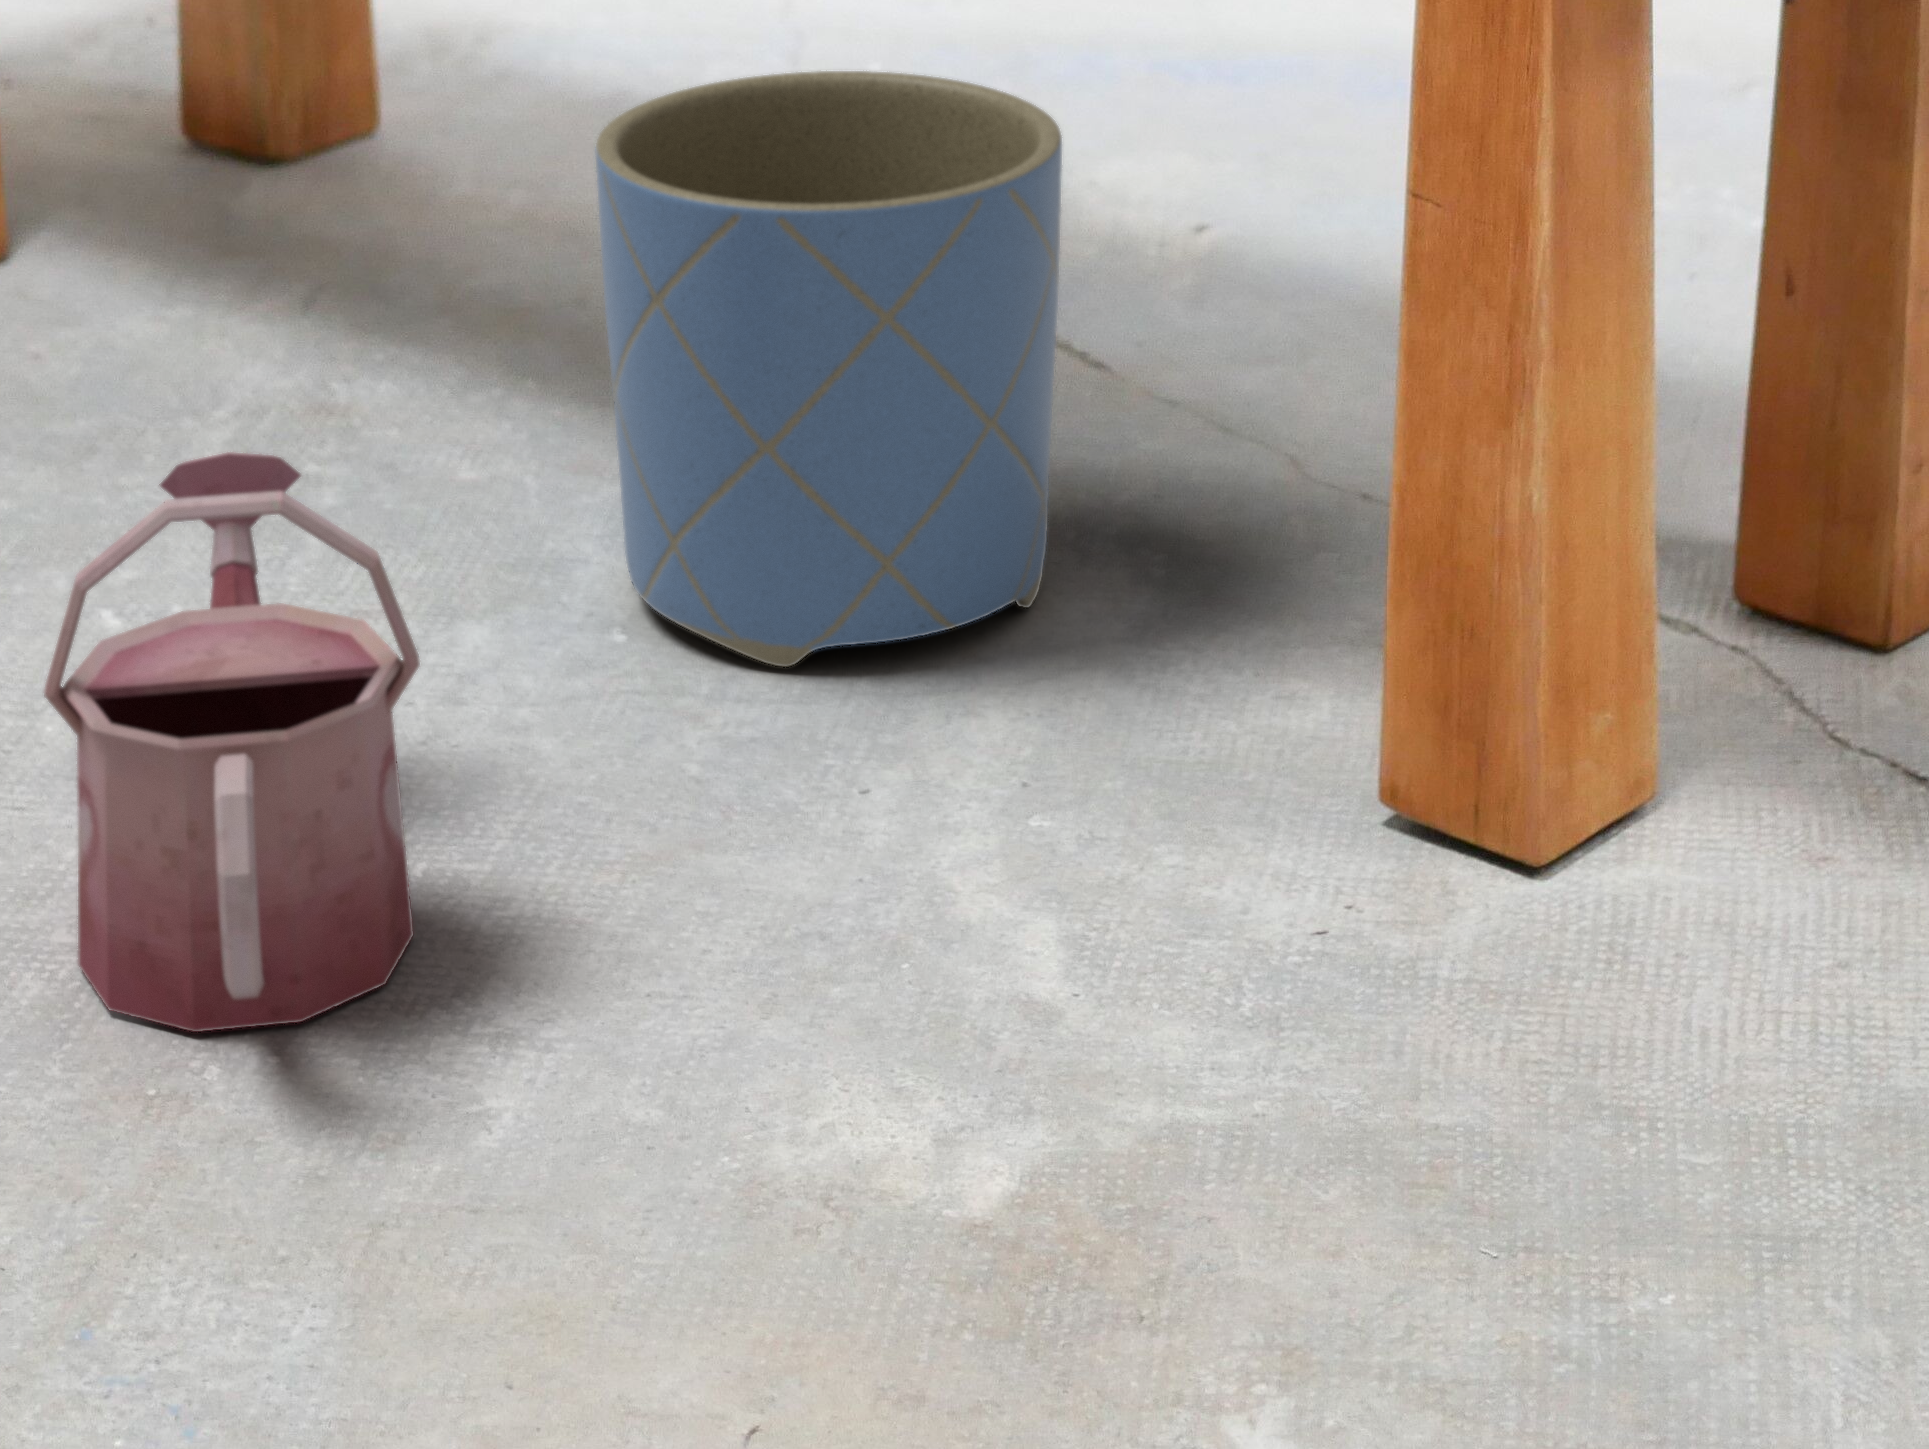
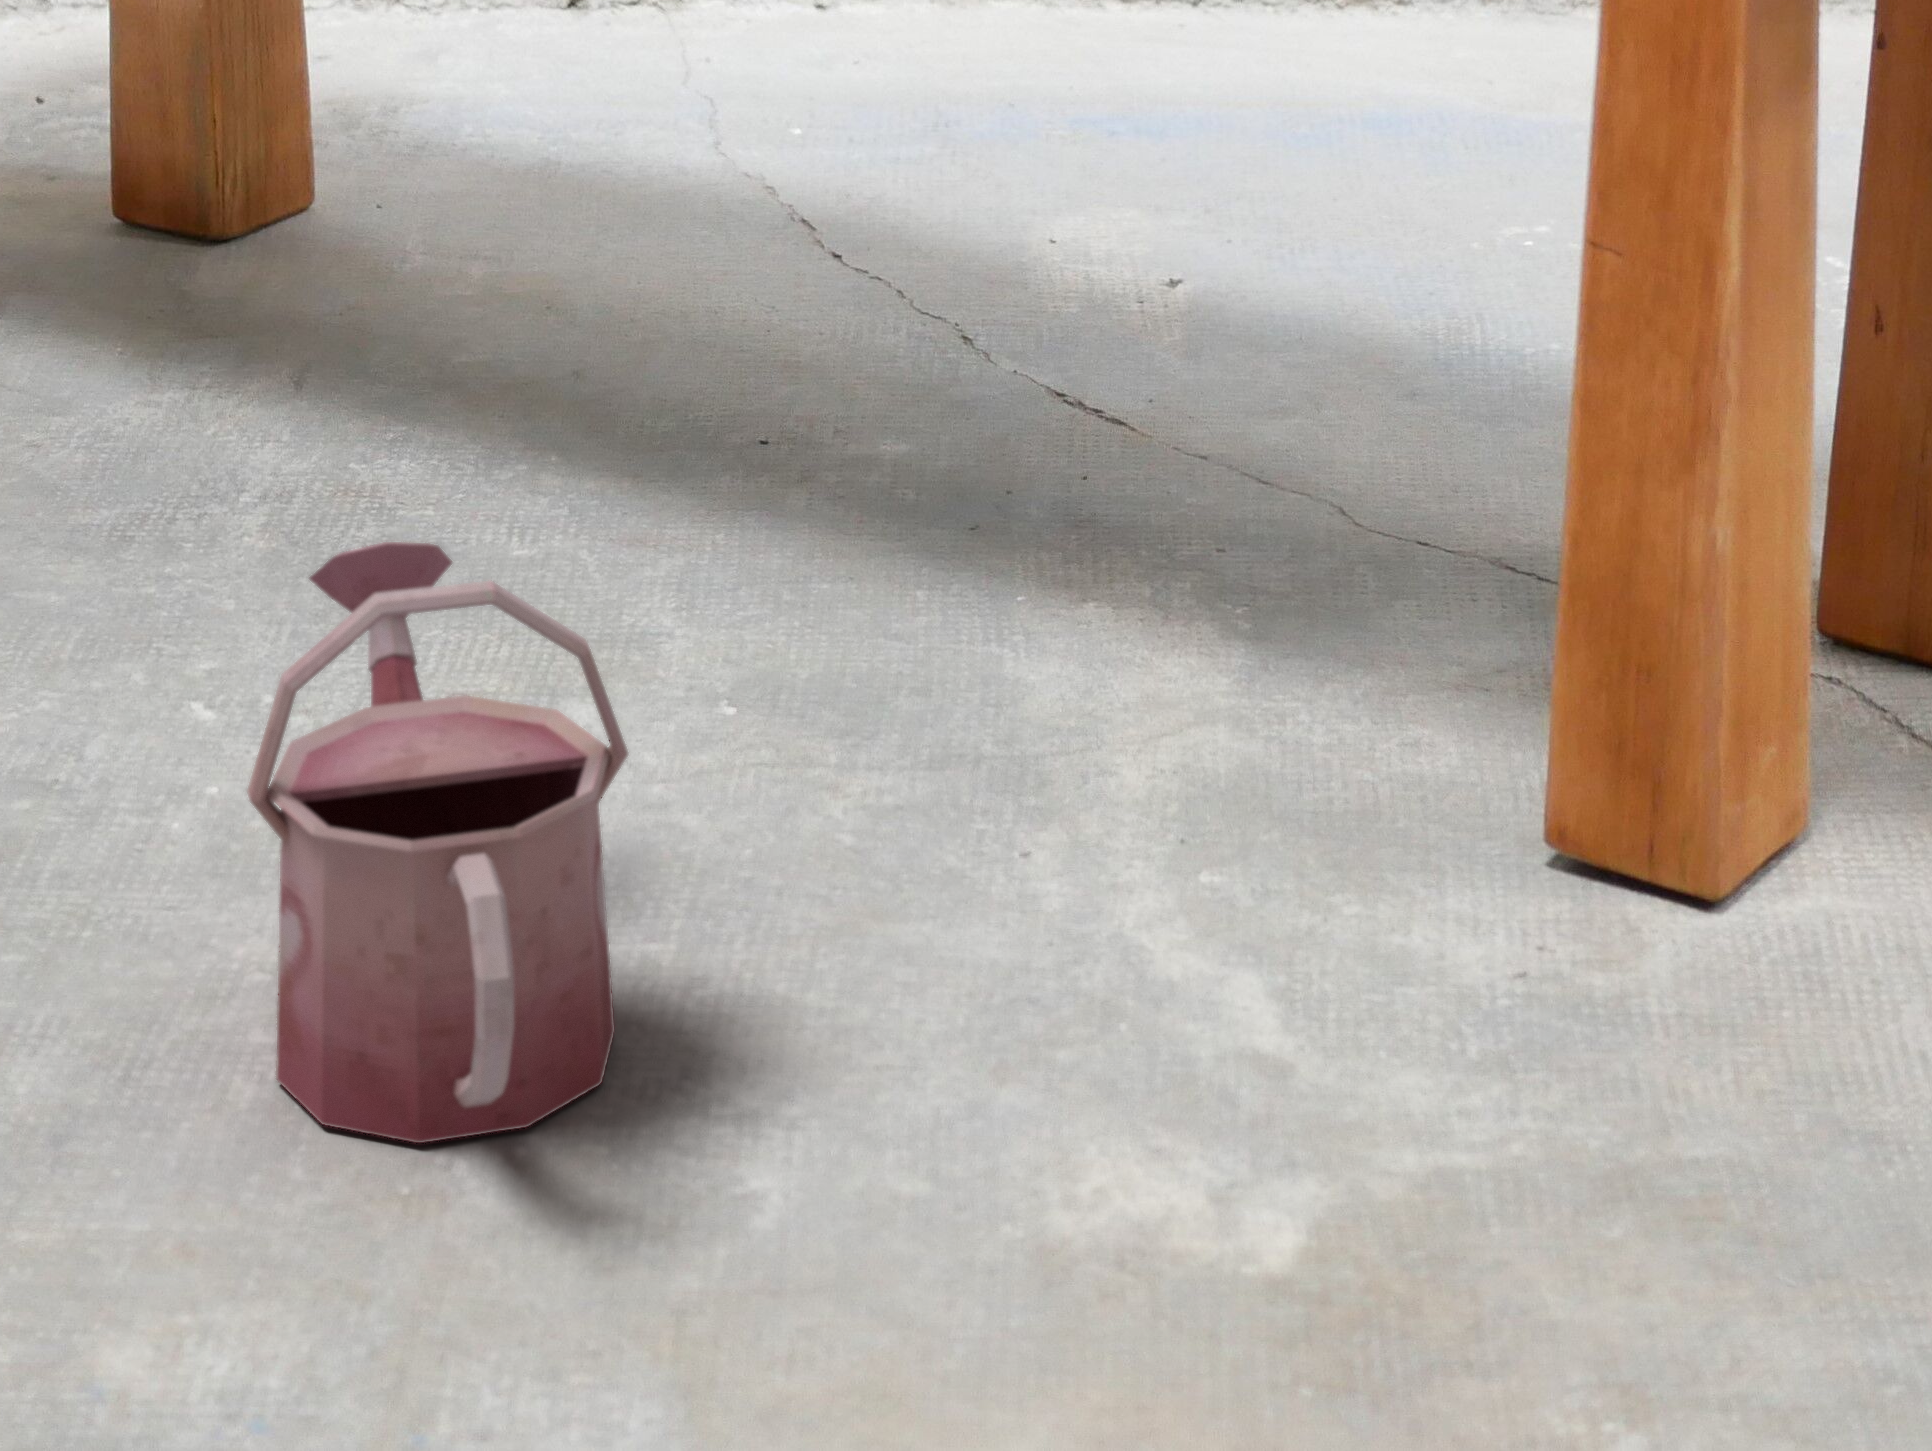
planter: present [596,71,1062,667] -> none [698,135,1166,739]

